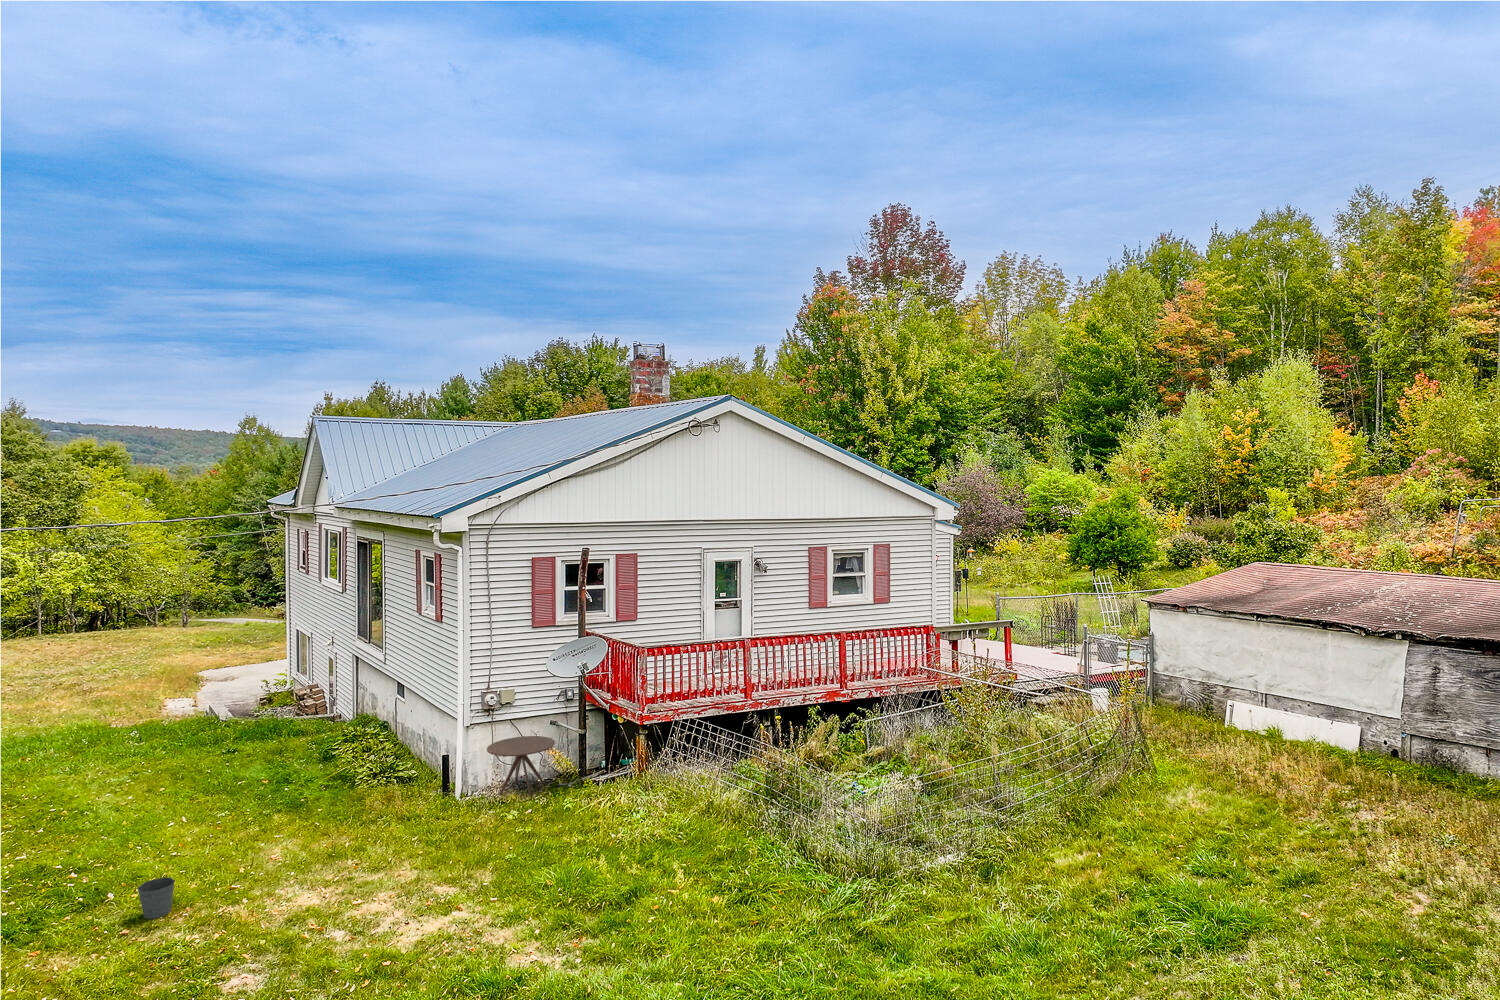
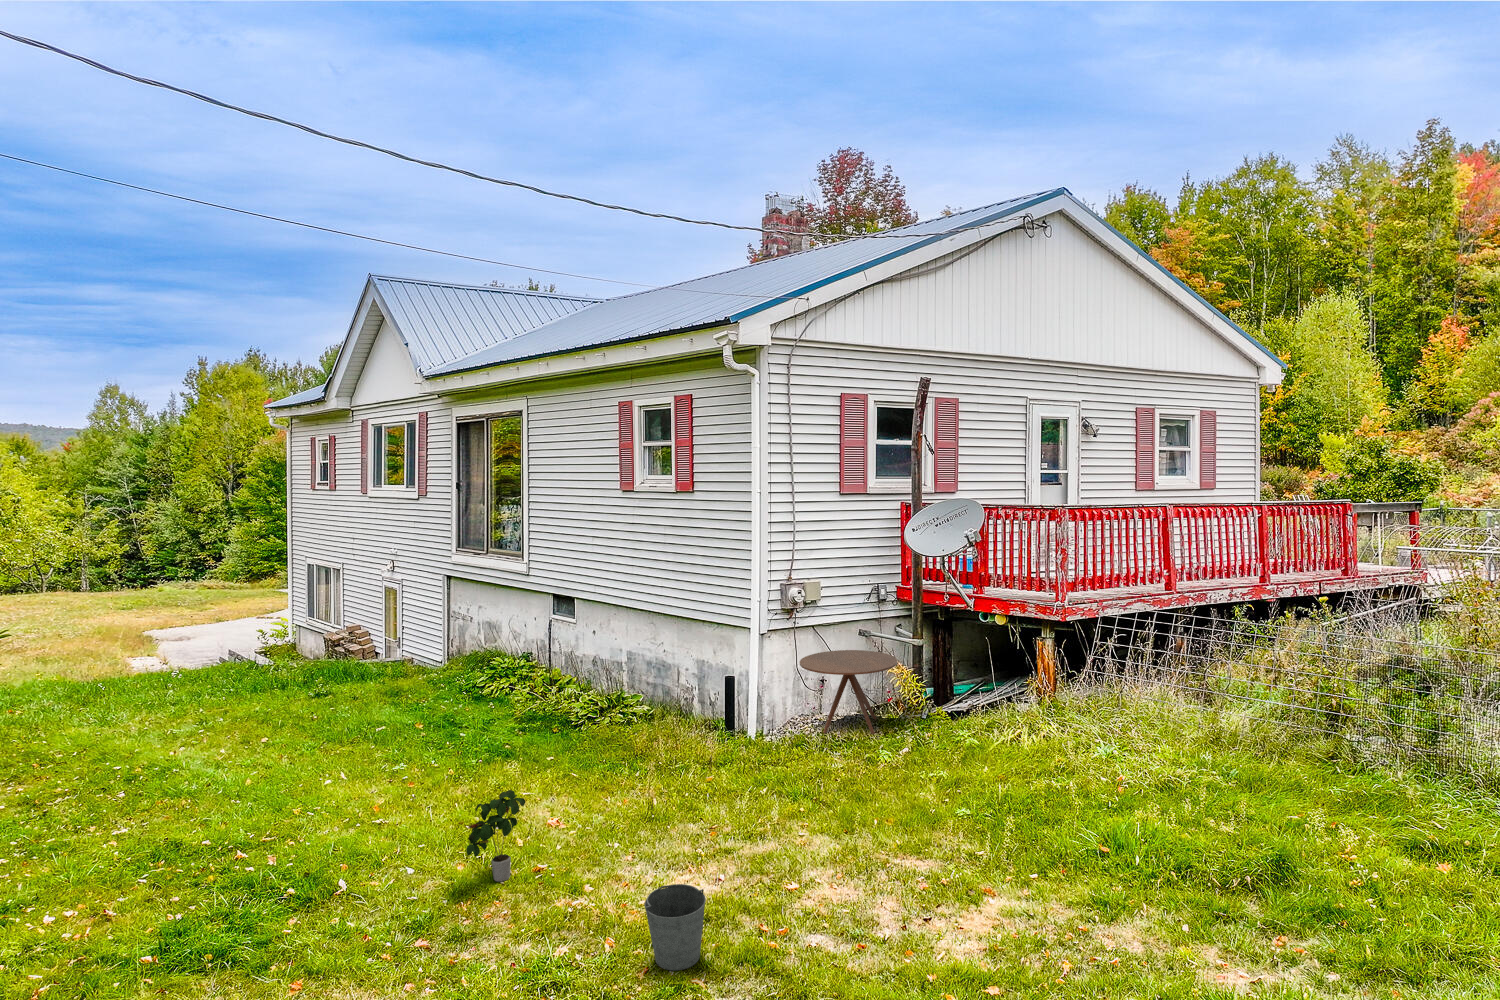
potted plant: none [202,830,247,882] -> present [466,790,525,881]
bucket: present [137,877,175,919] -> present [644,884,706,971]

